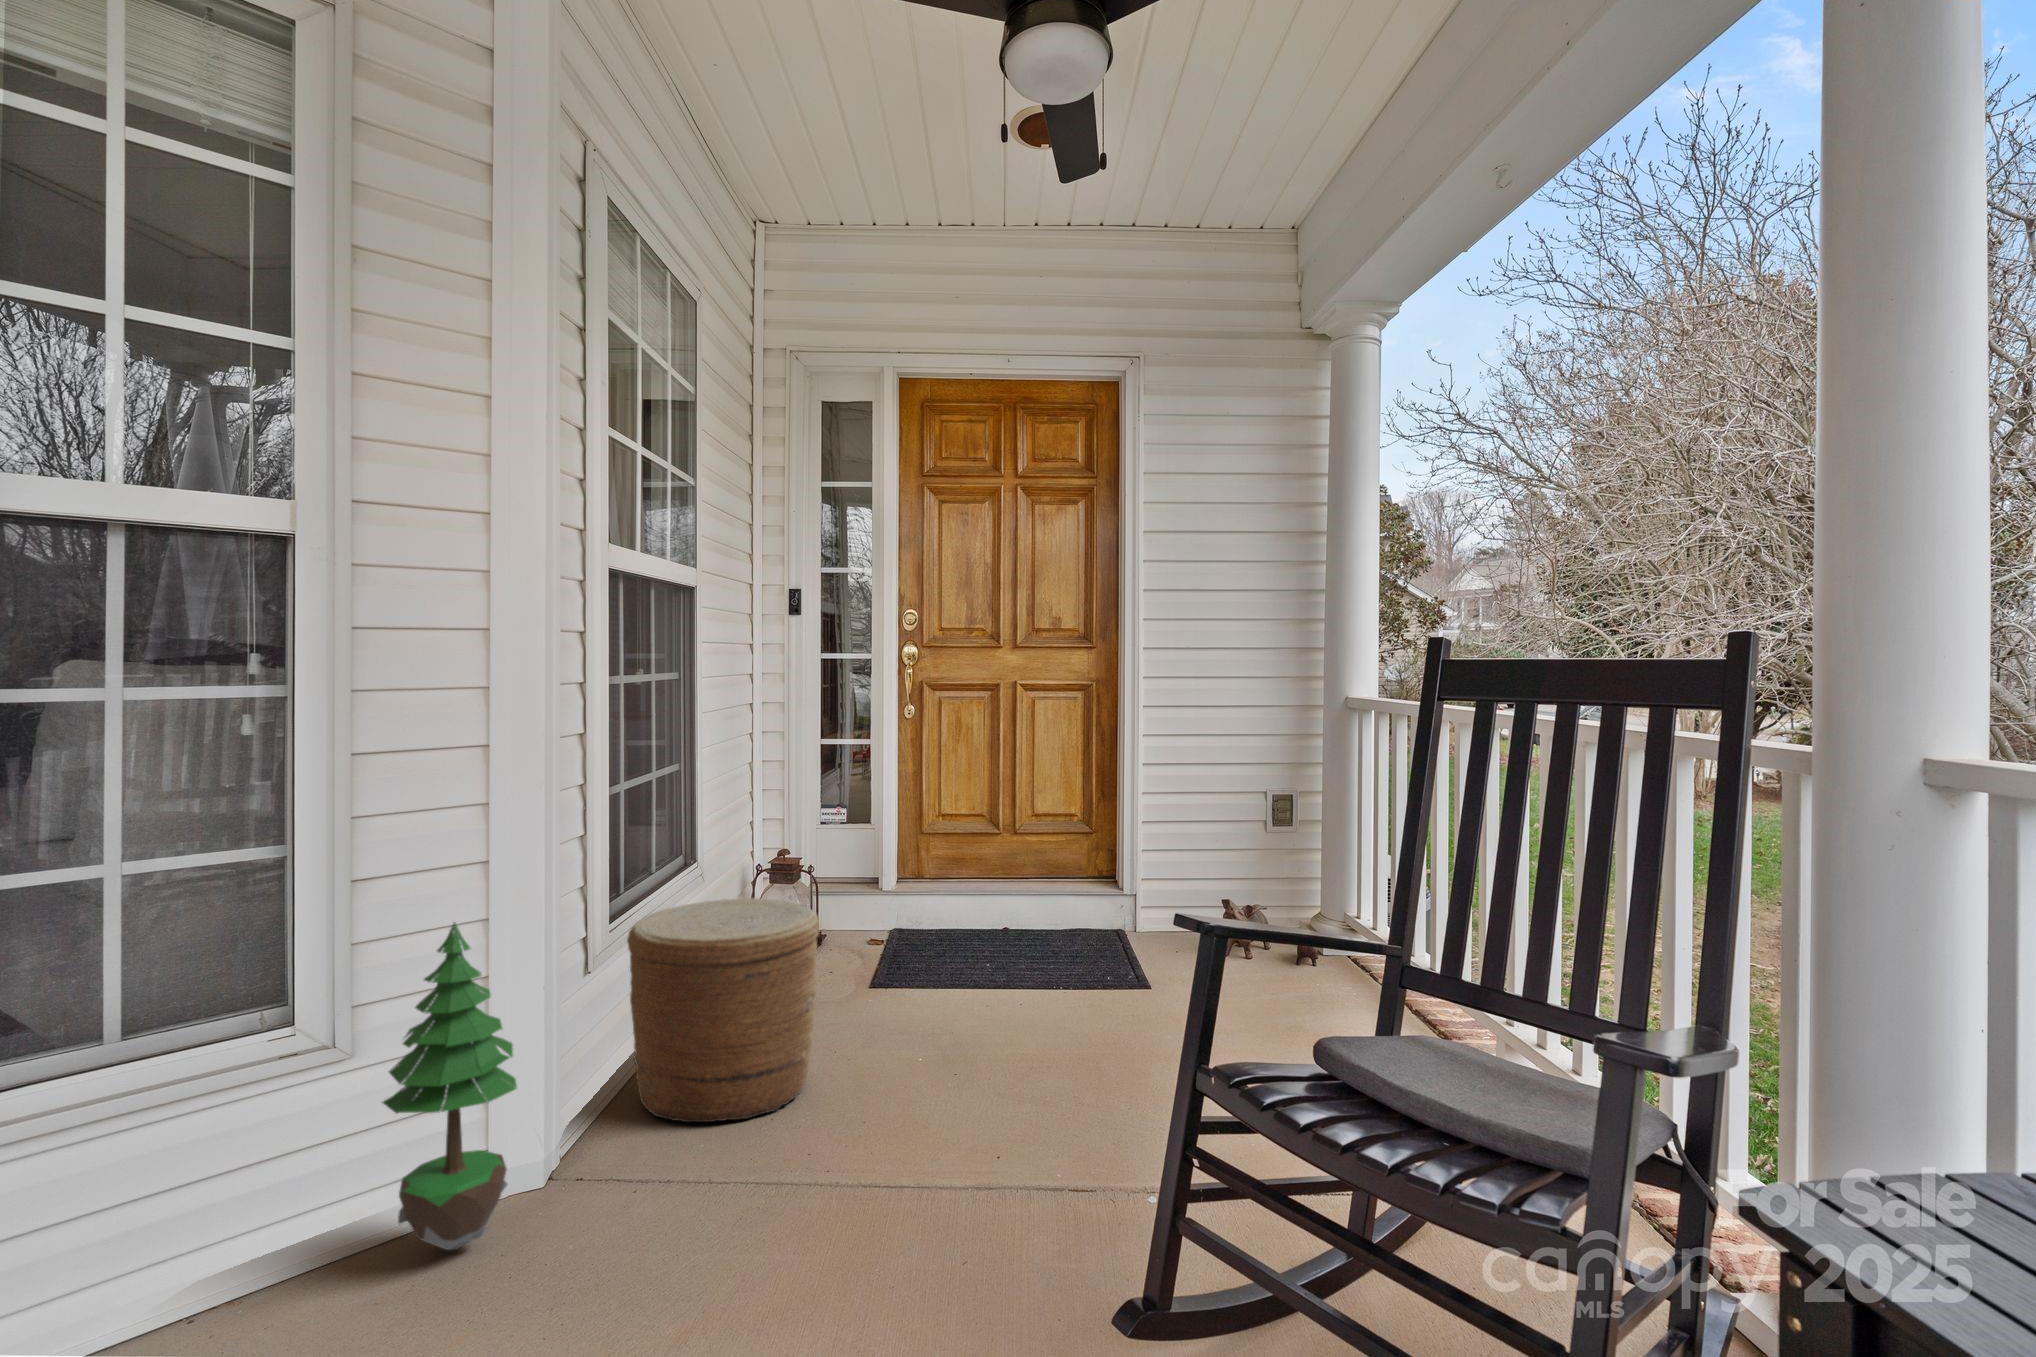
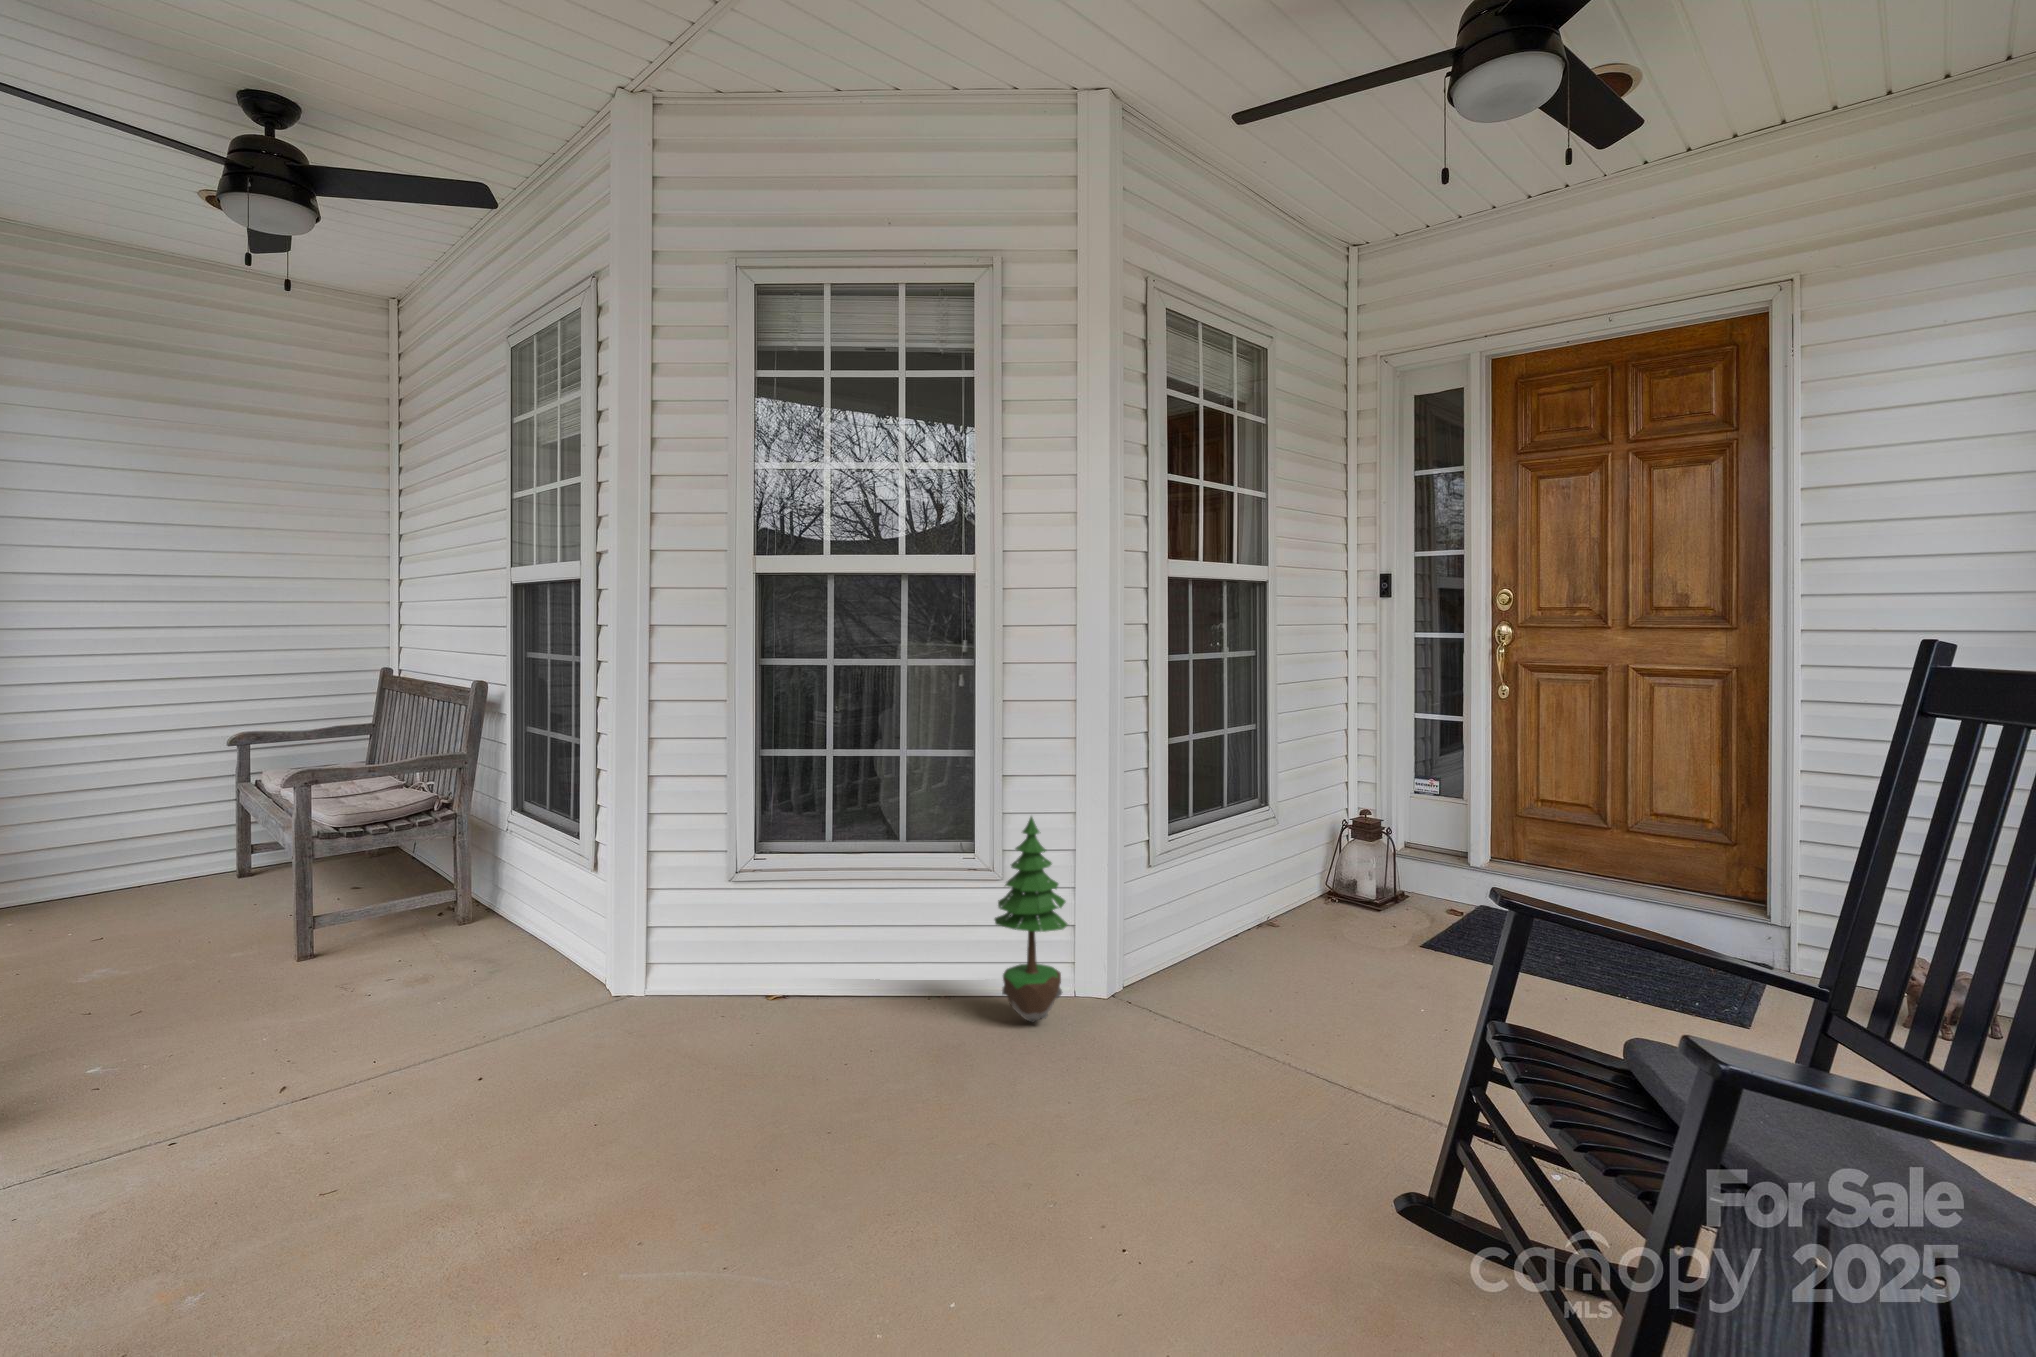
woven basket: present [627,898,819,1122] -> none [1171,837,1322,1009]

